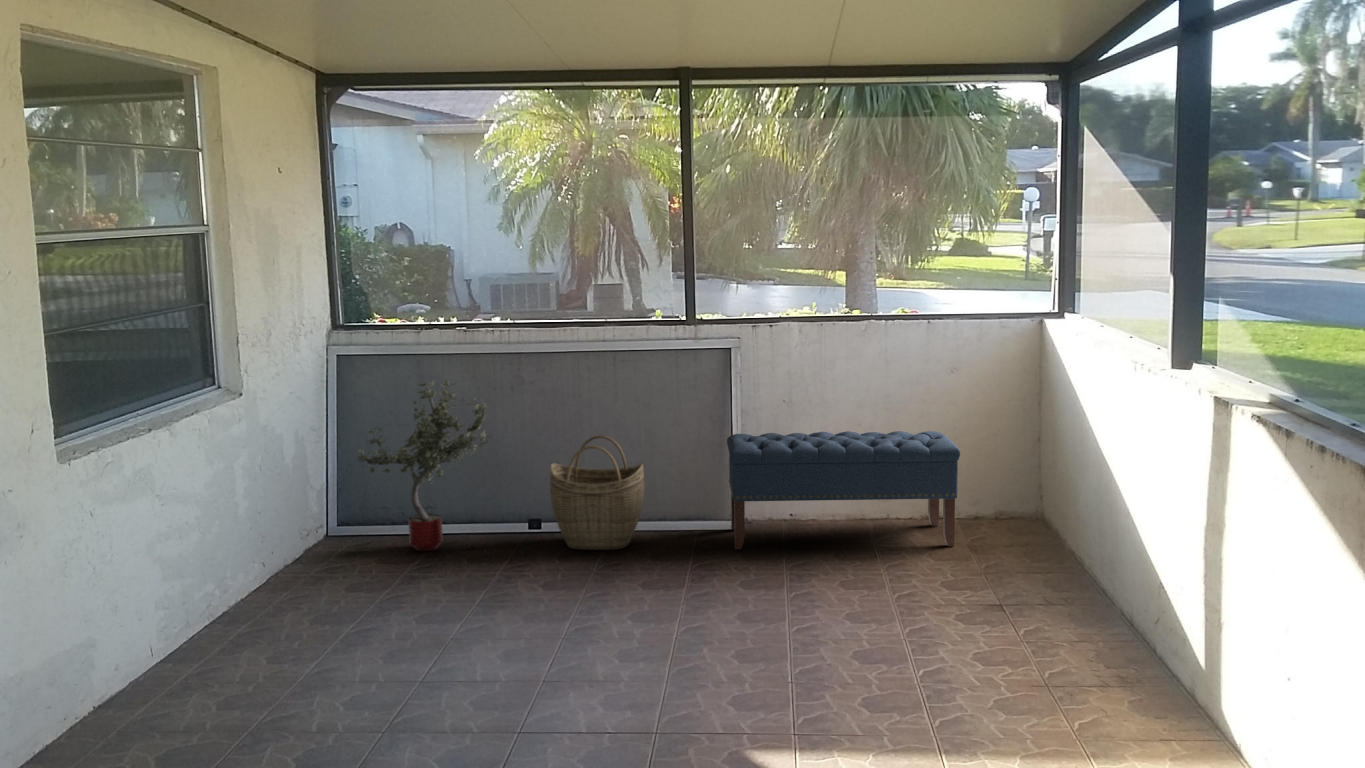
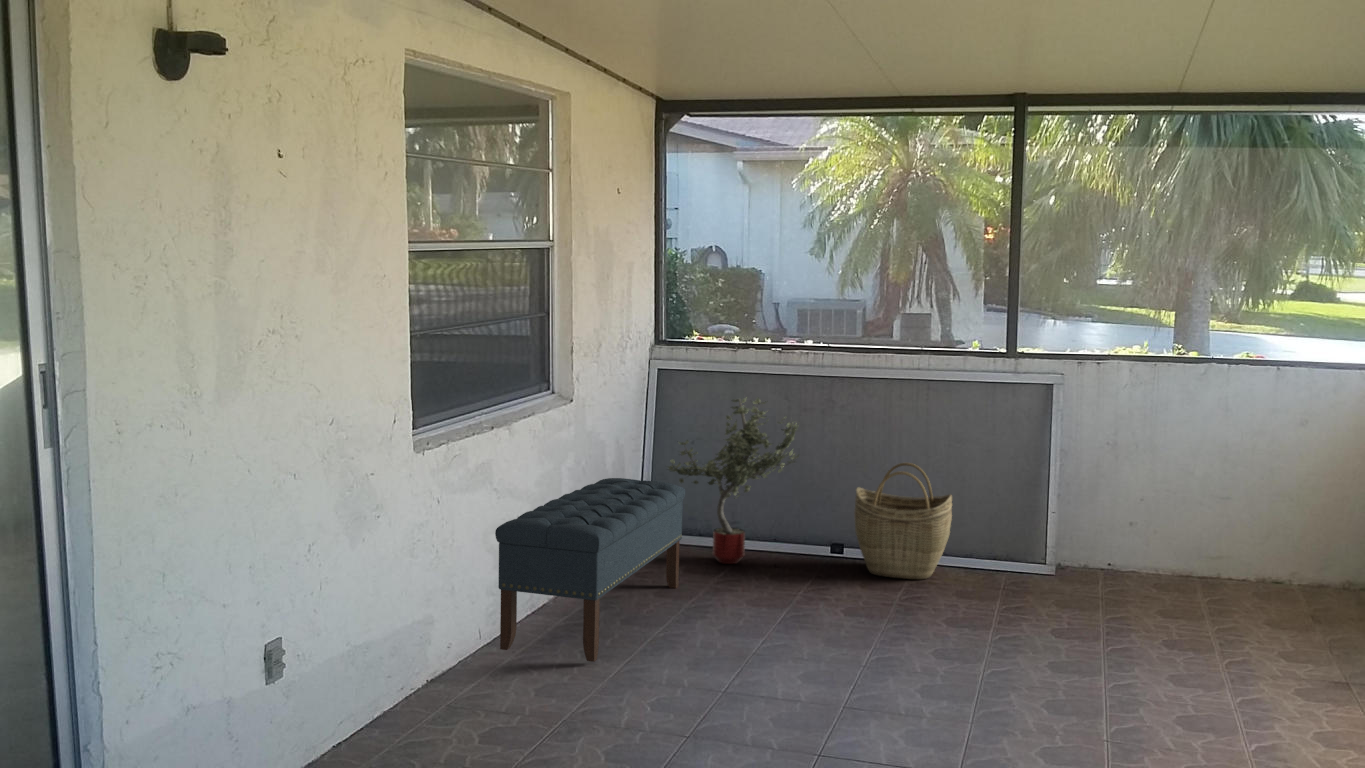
bench: present [727,431,960,549] -> present [495,478,685,662]

